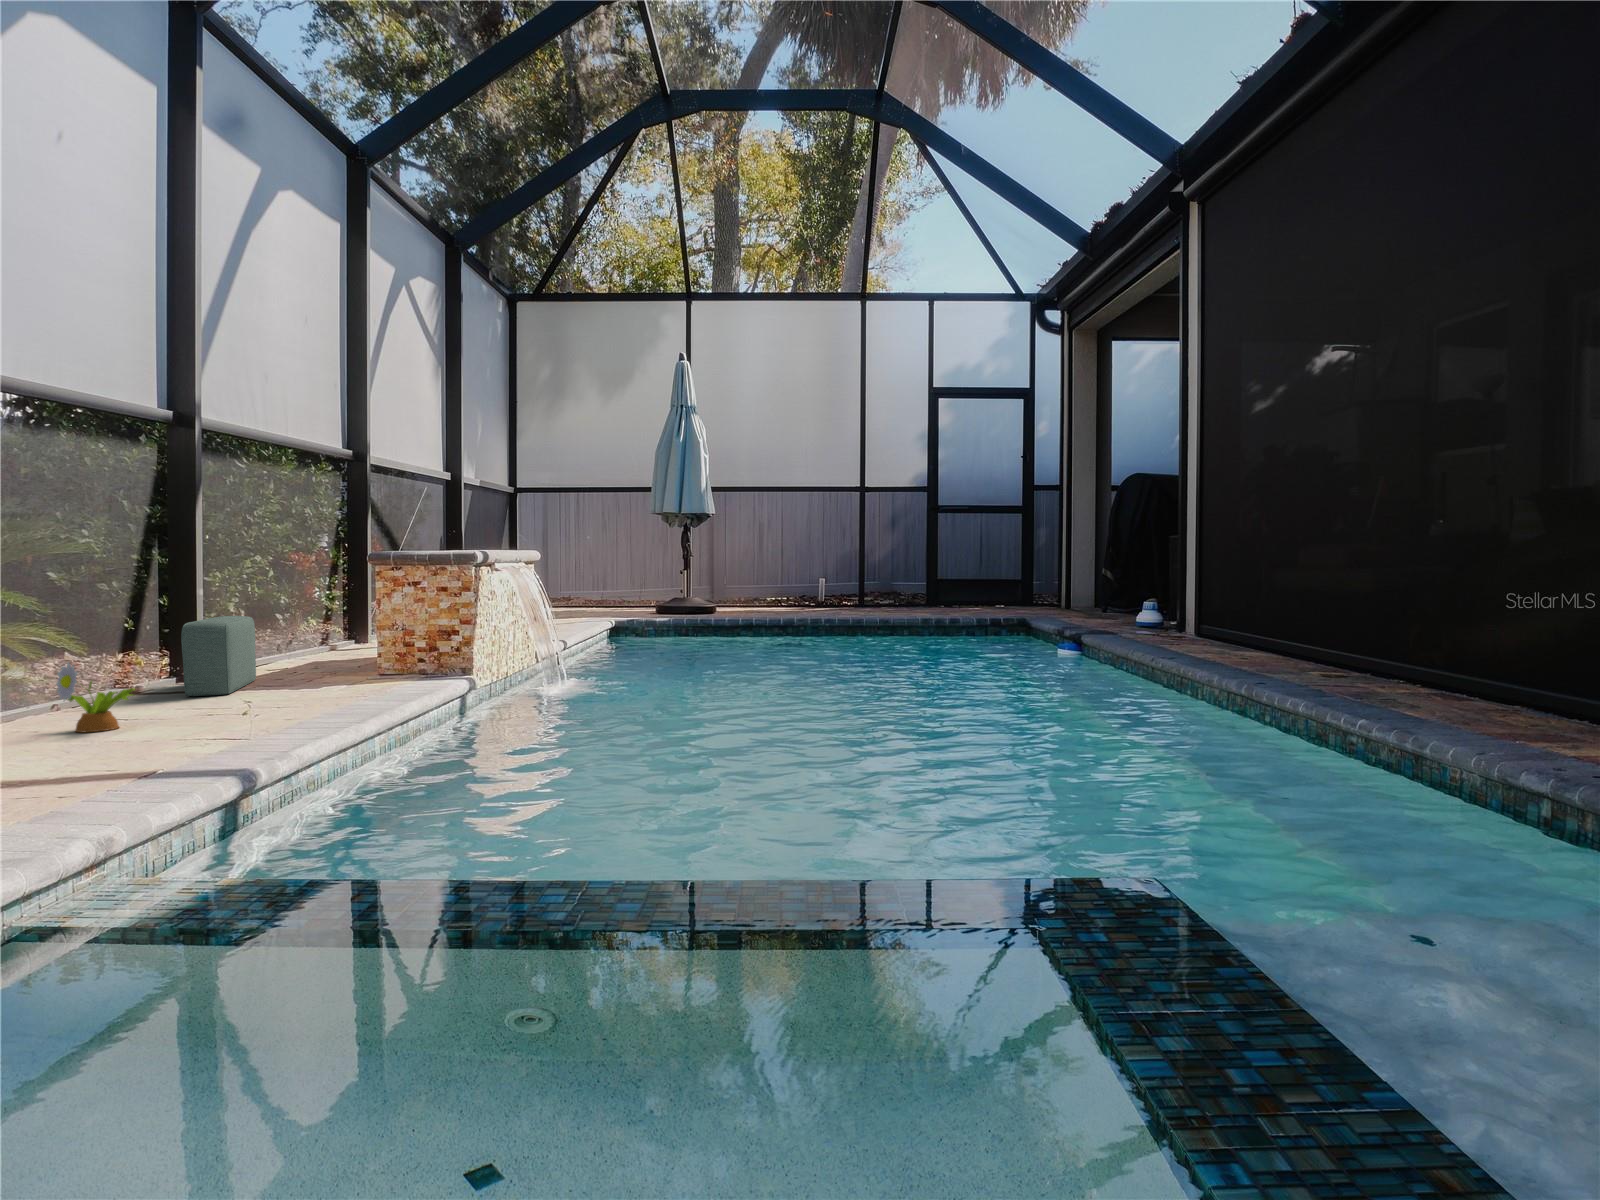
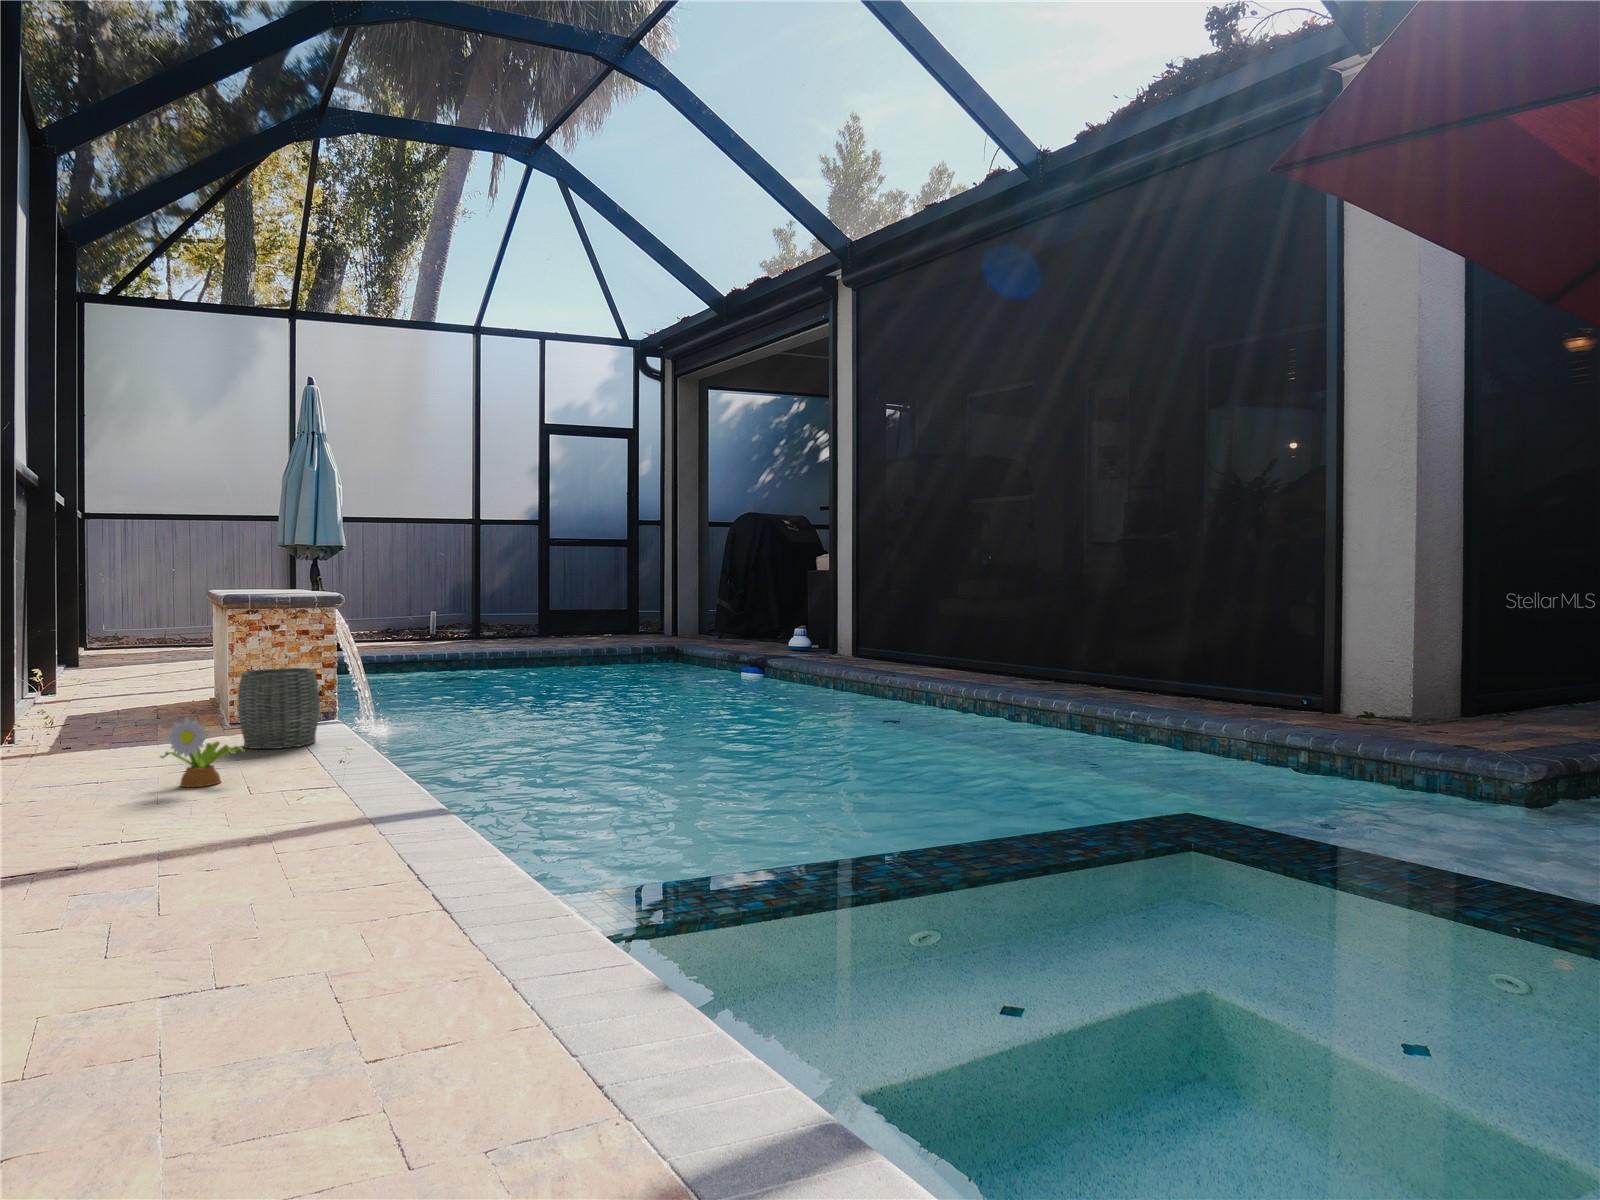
pouf: present [181,616,256,696] -> none [72,667,172,754]
woven basket: none [266,621,347,700] -> present [238,668,319,749]

